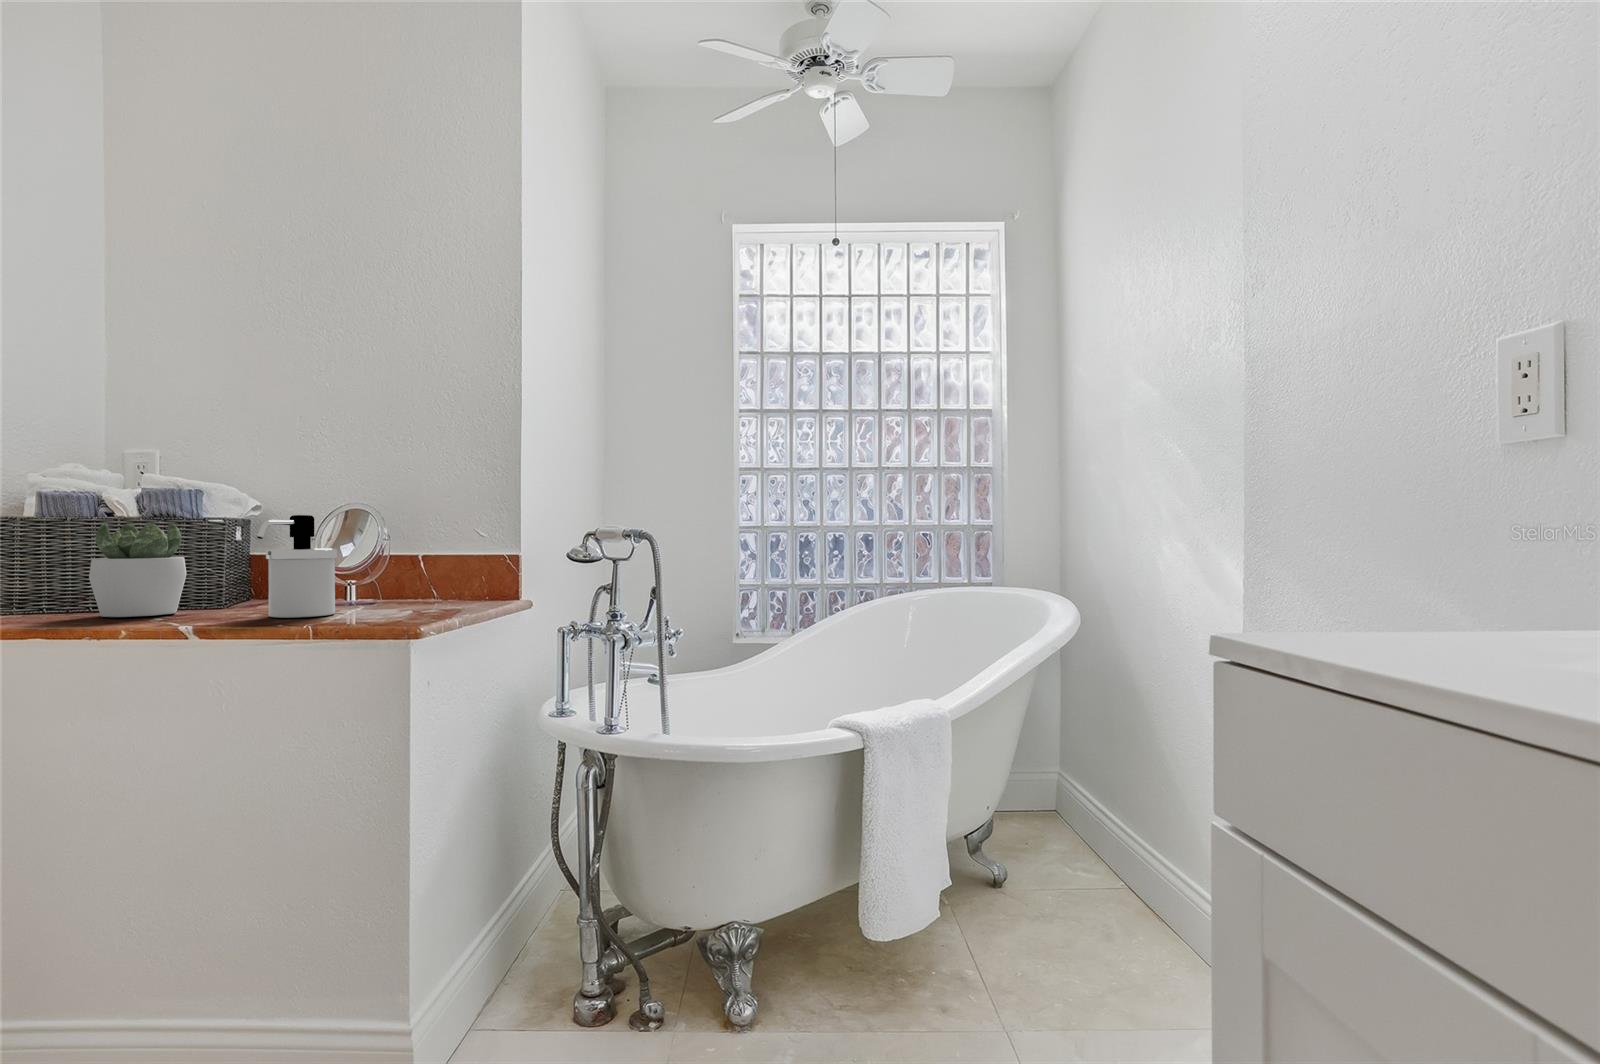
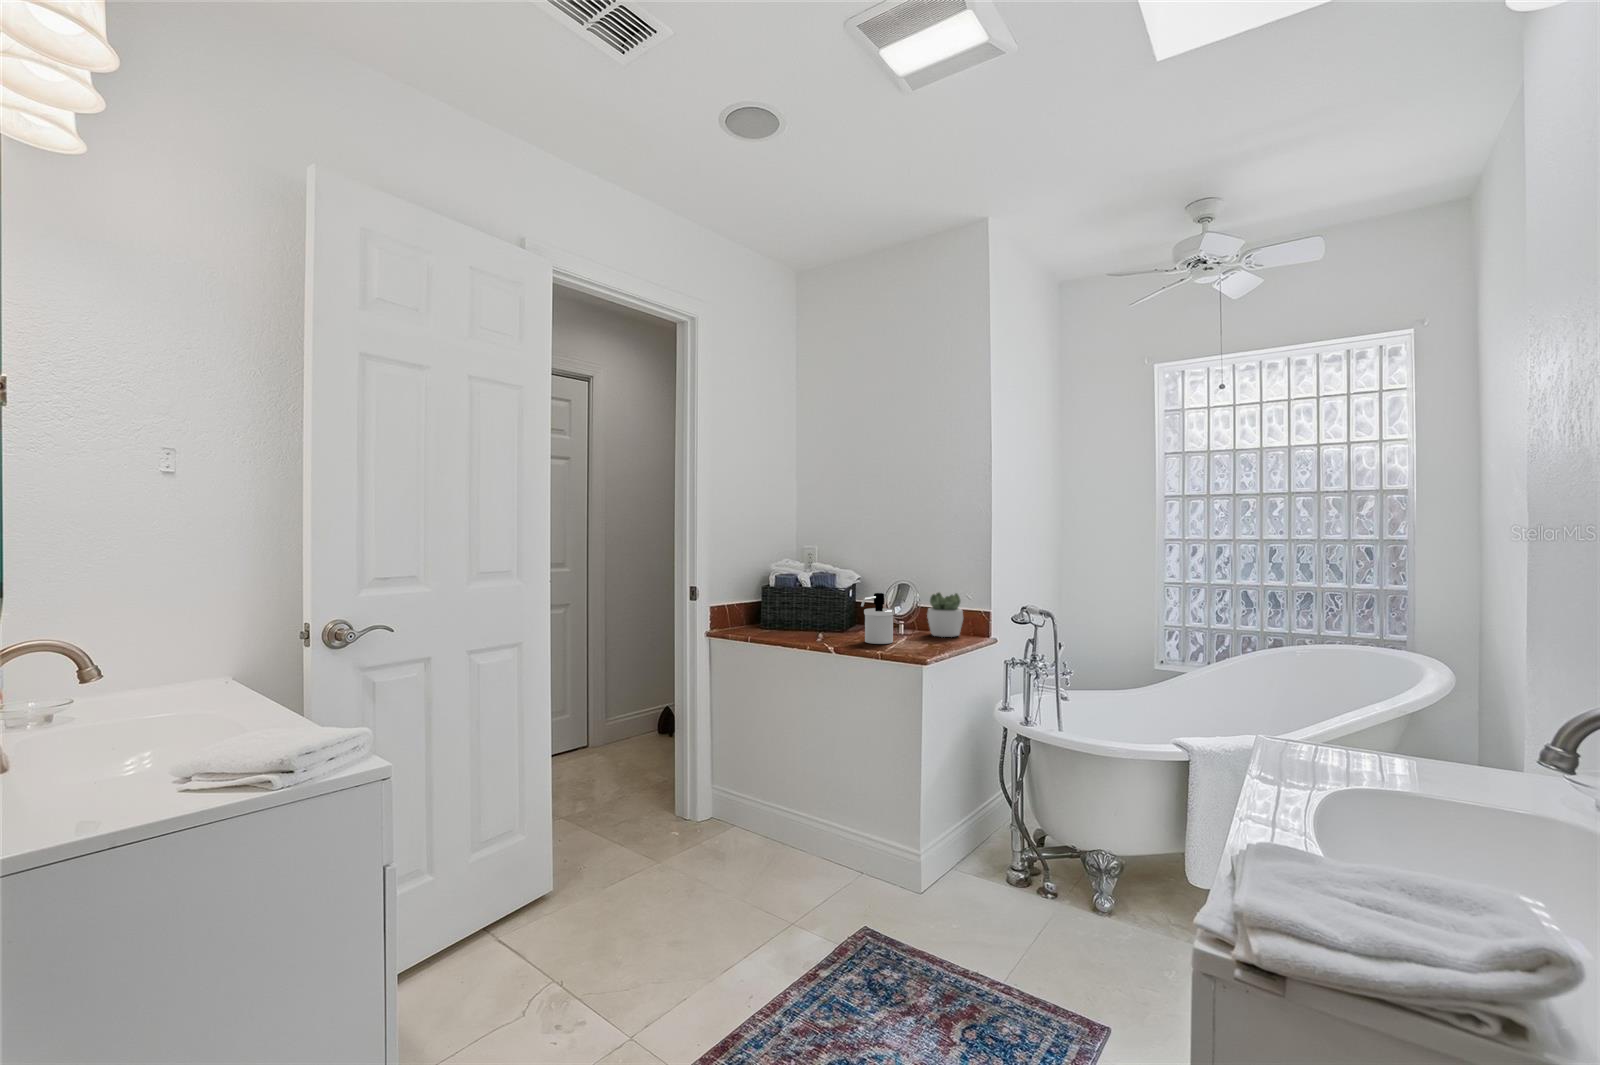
succulent plant: present [89,523,187,617] -> present [927,593,963,637]

